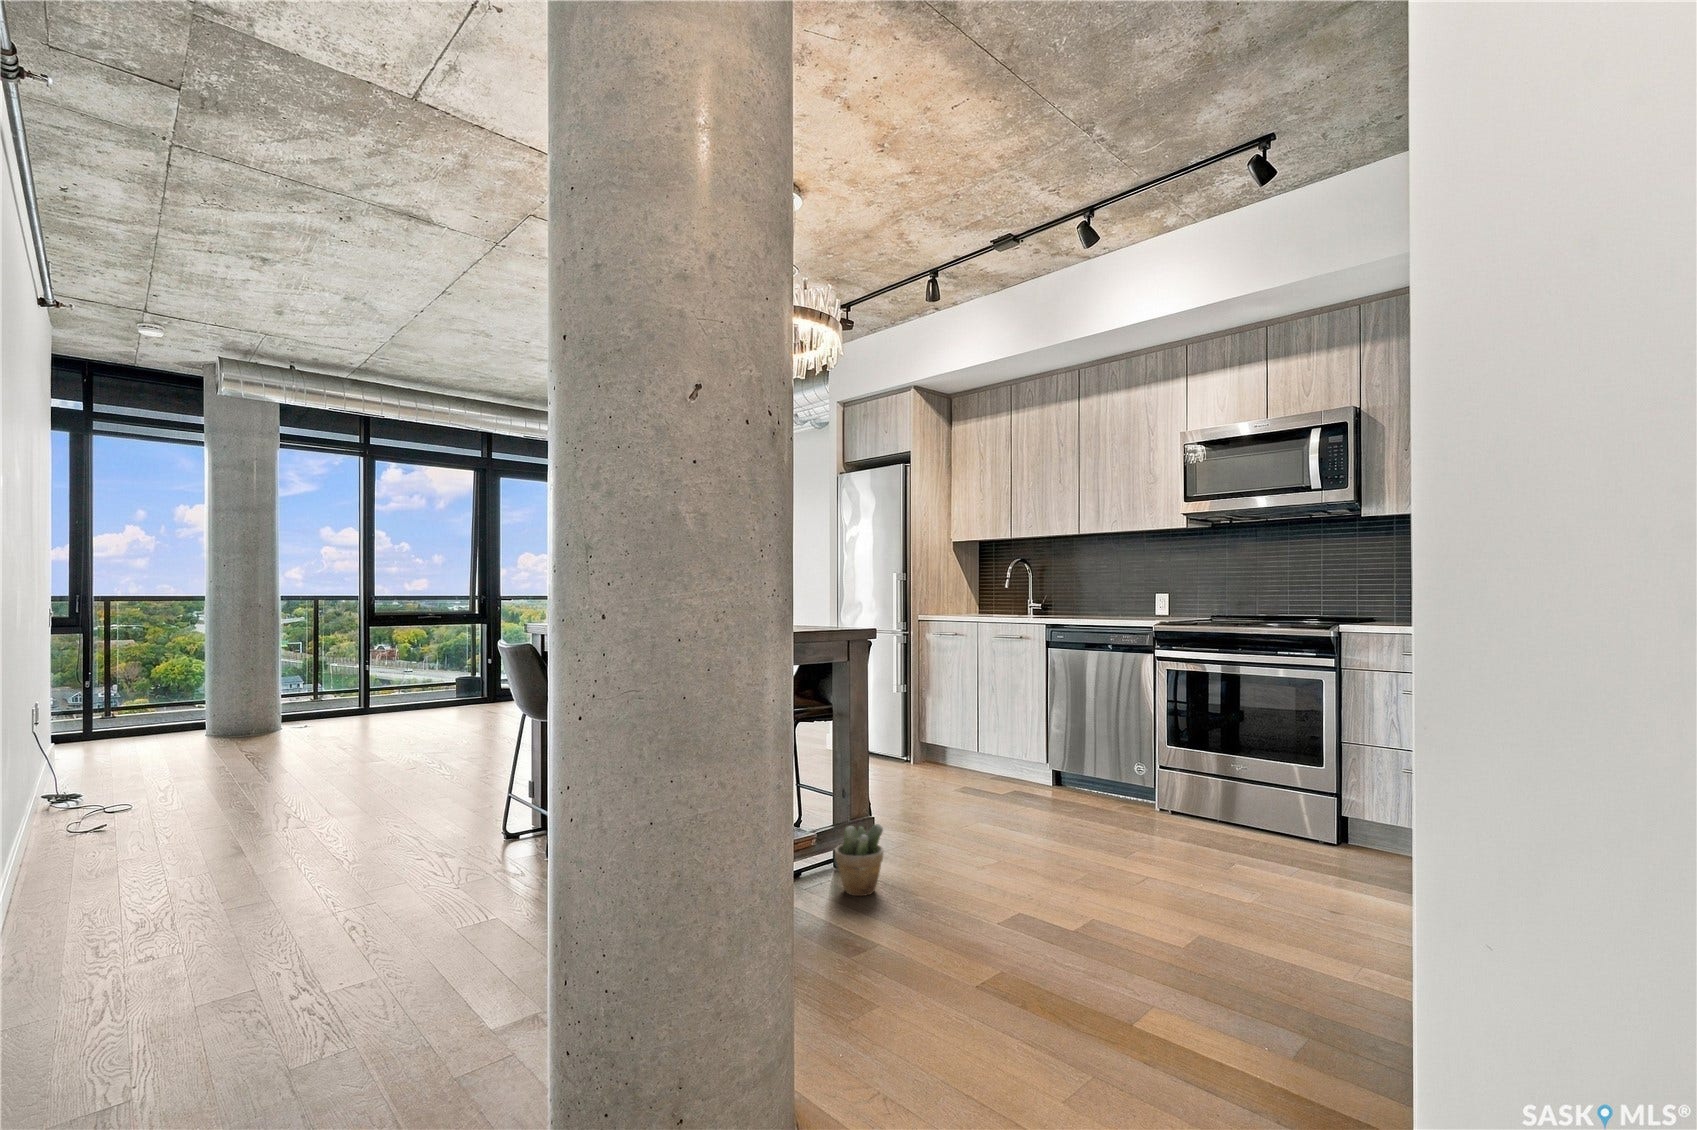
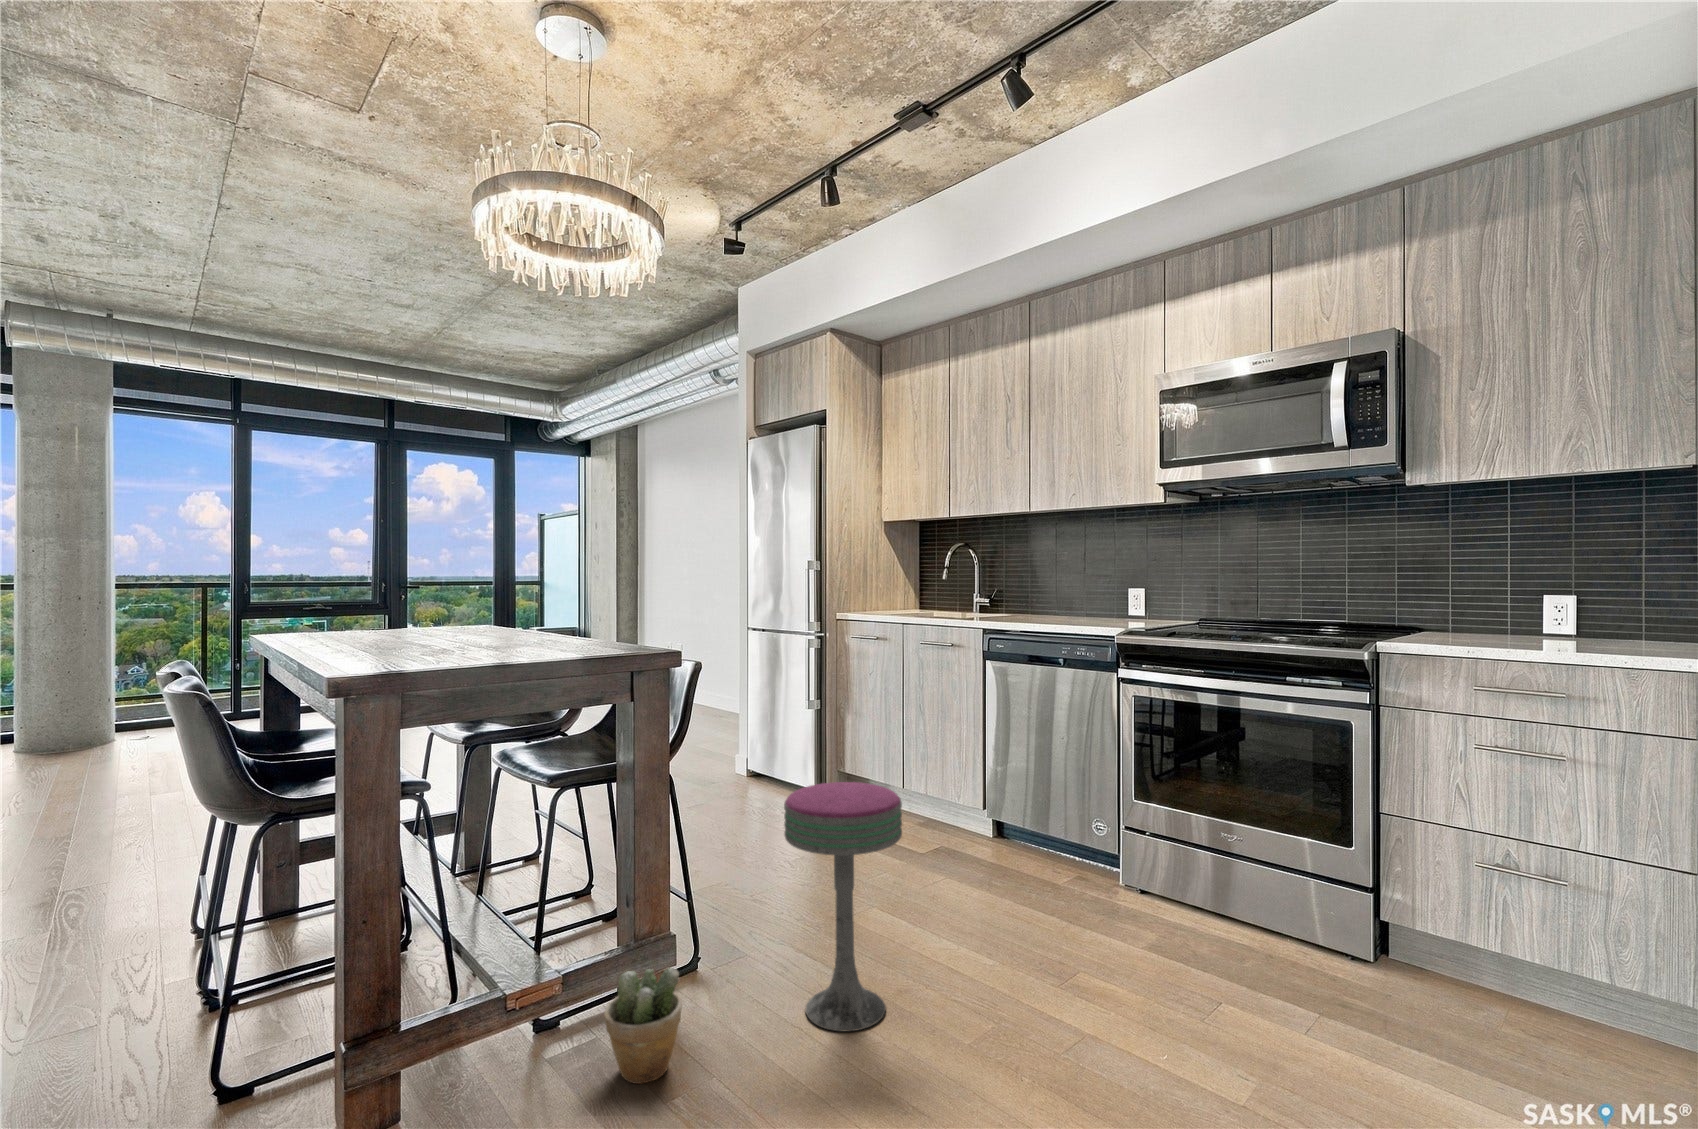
bar stool: none [938,716,1018,876] -> present [784,782,902,1031]

